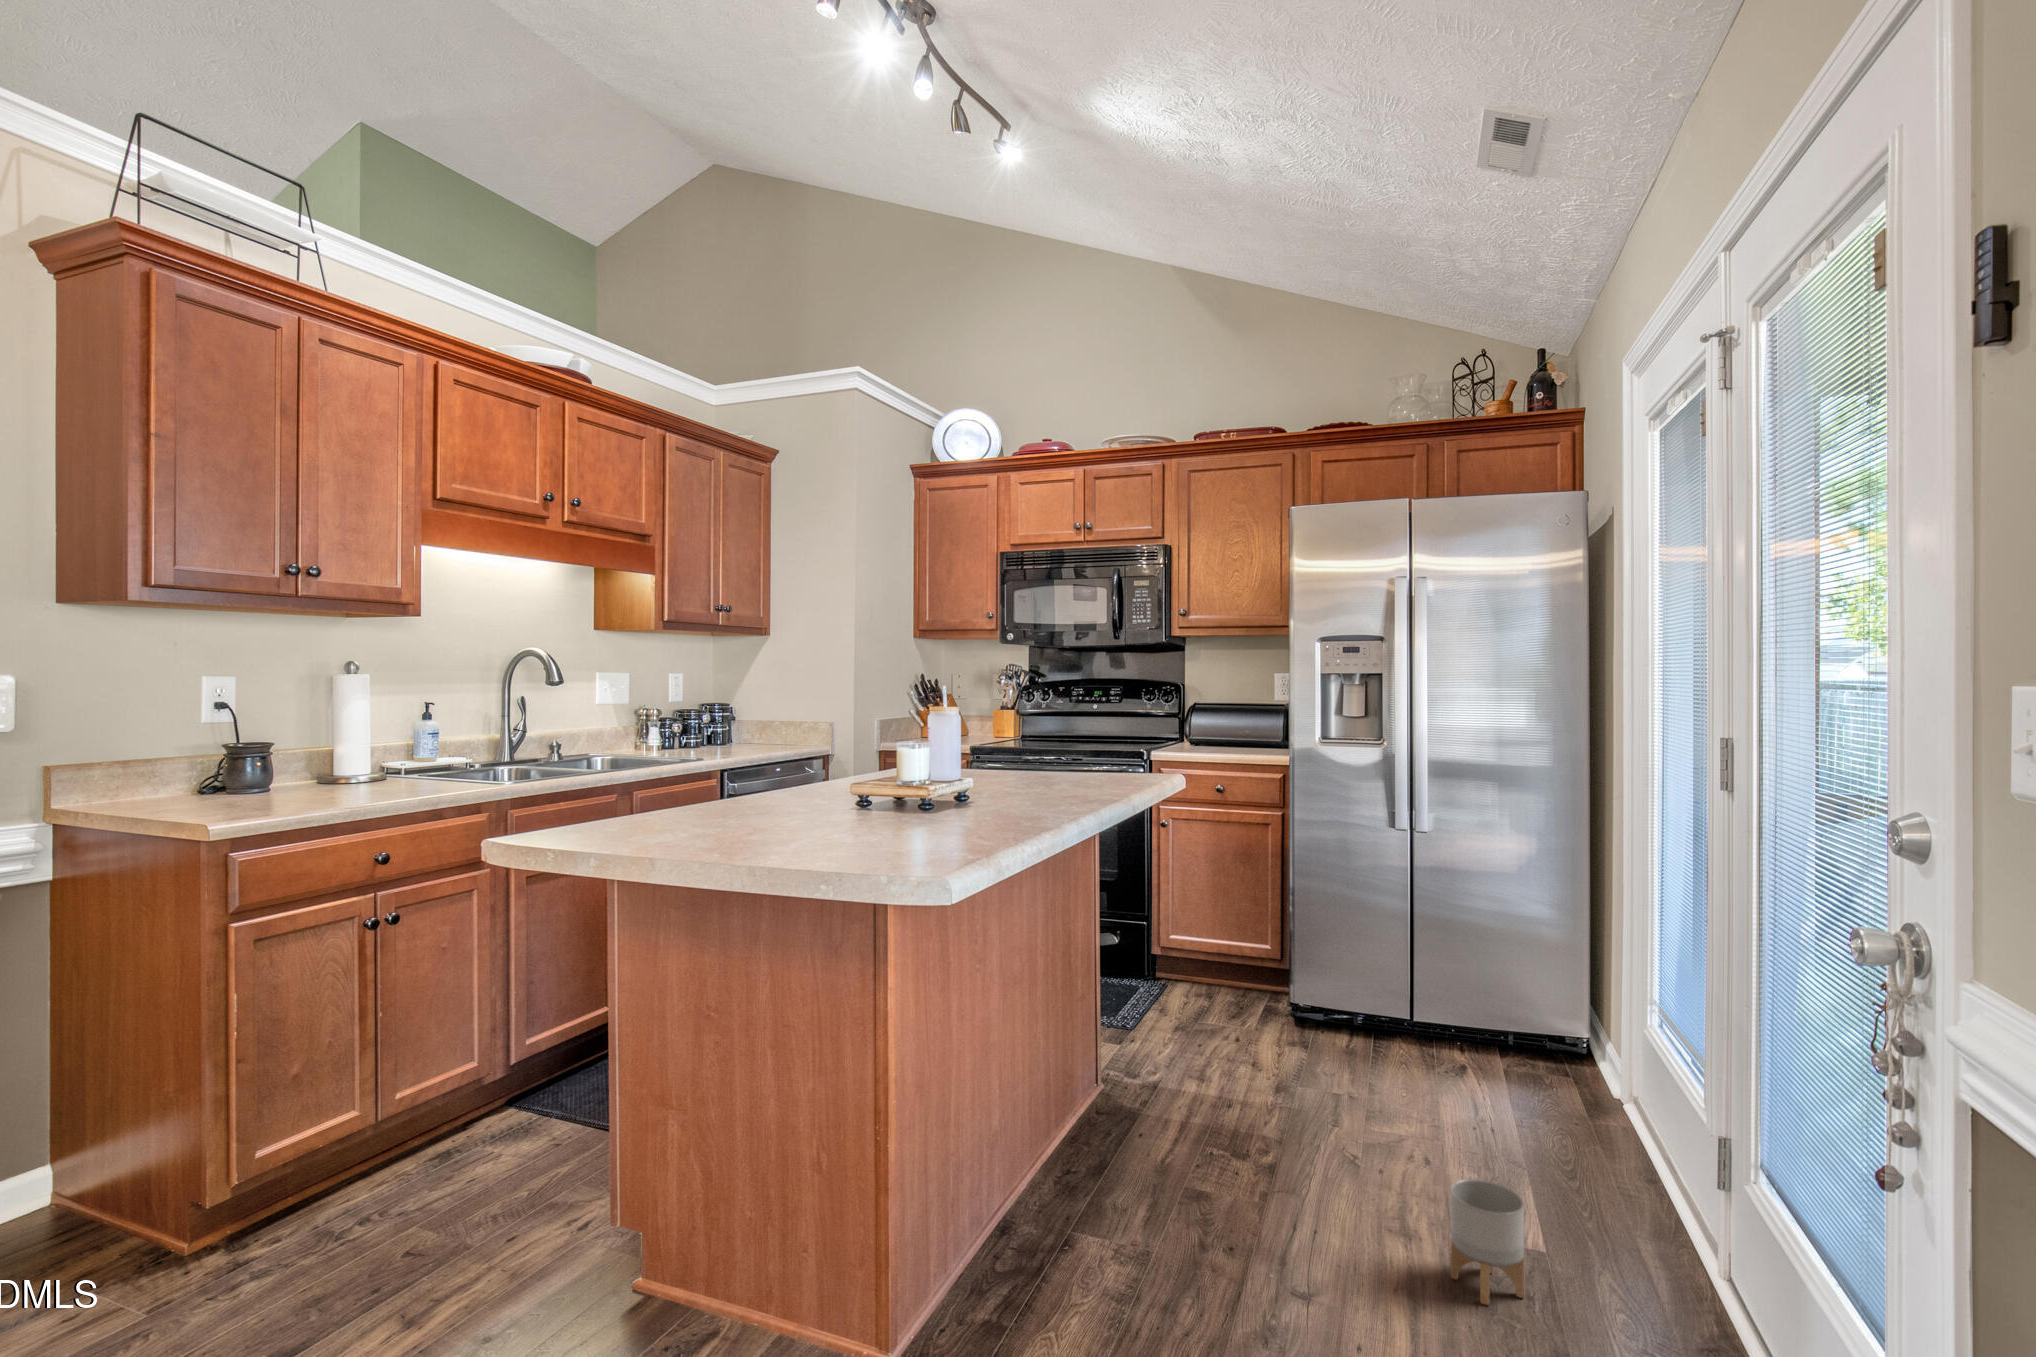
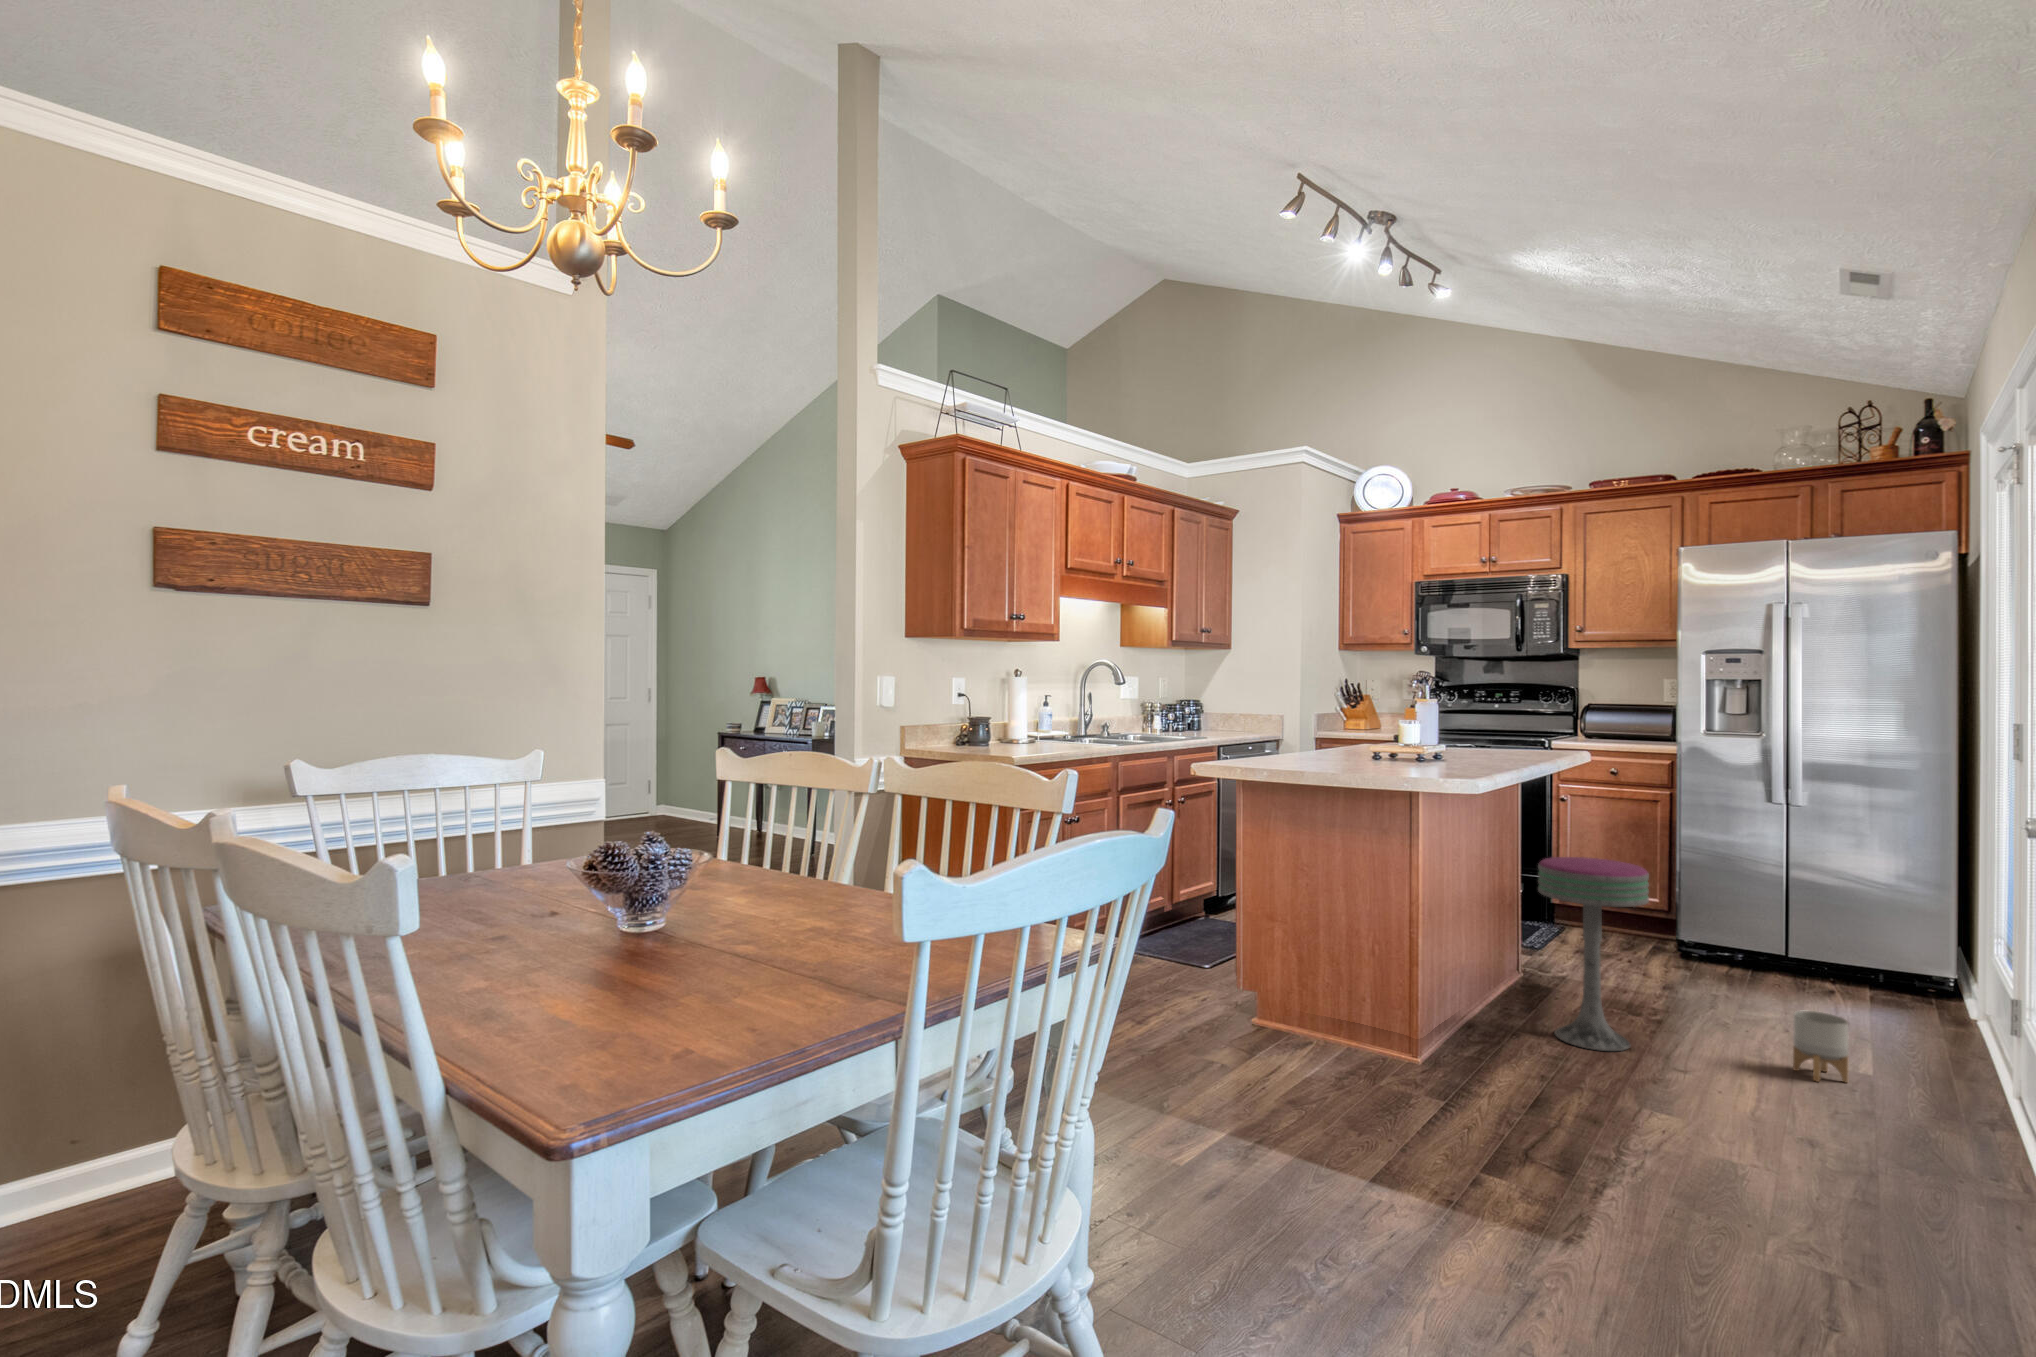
bar stool: none [1100,952,1256,1283] -> present [1538,857,1649,1051]

